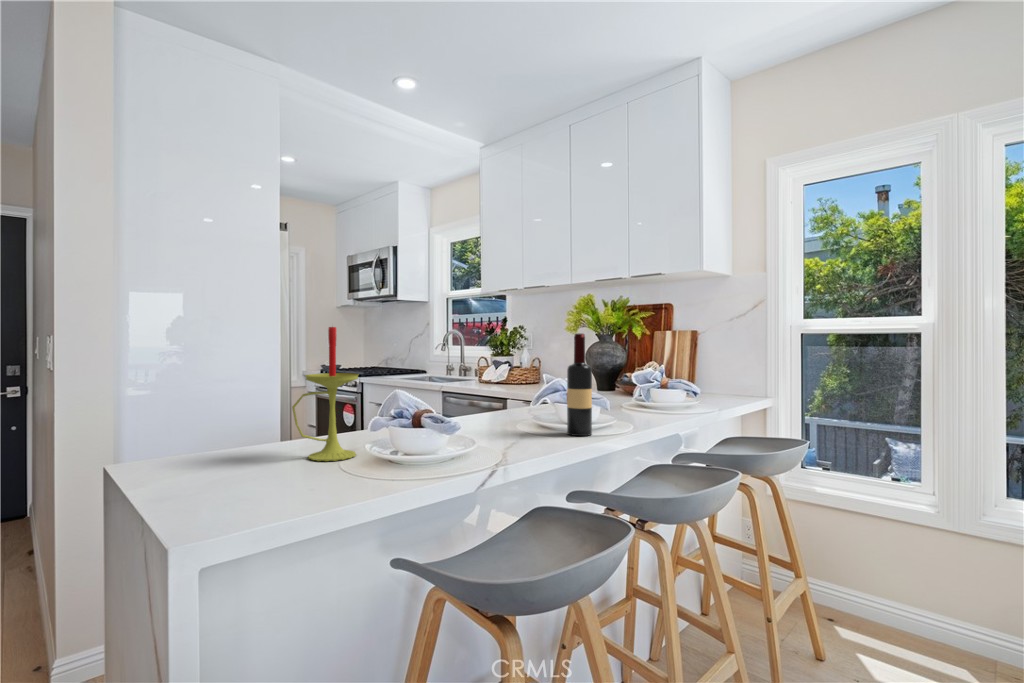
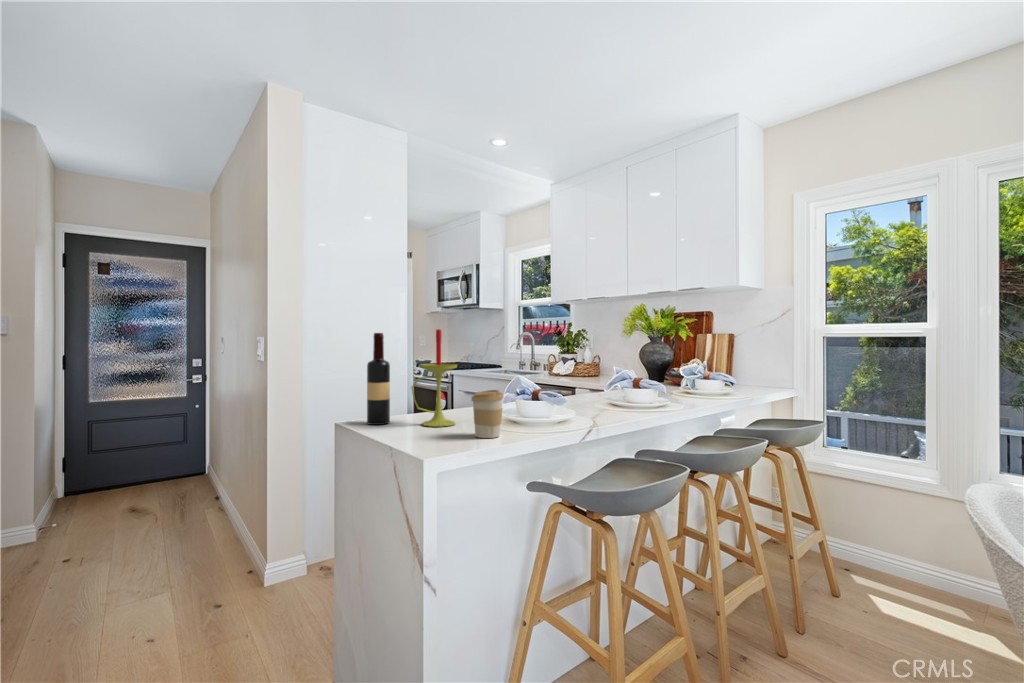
wine bottle: present [567,333,592,436] -> present [367,333,390,425]
coffee cup: none [376,410,422,478] -> present [471,390,503,438]

